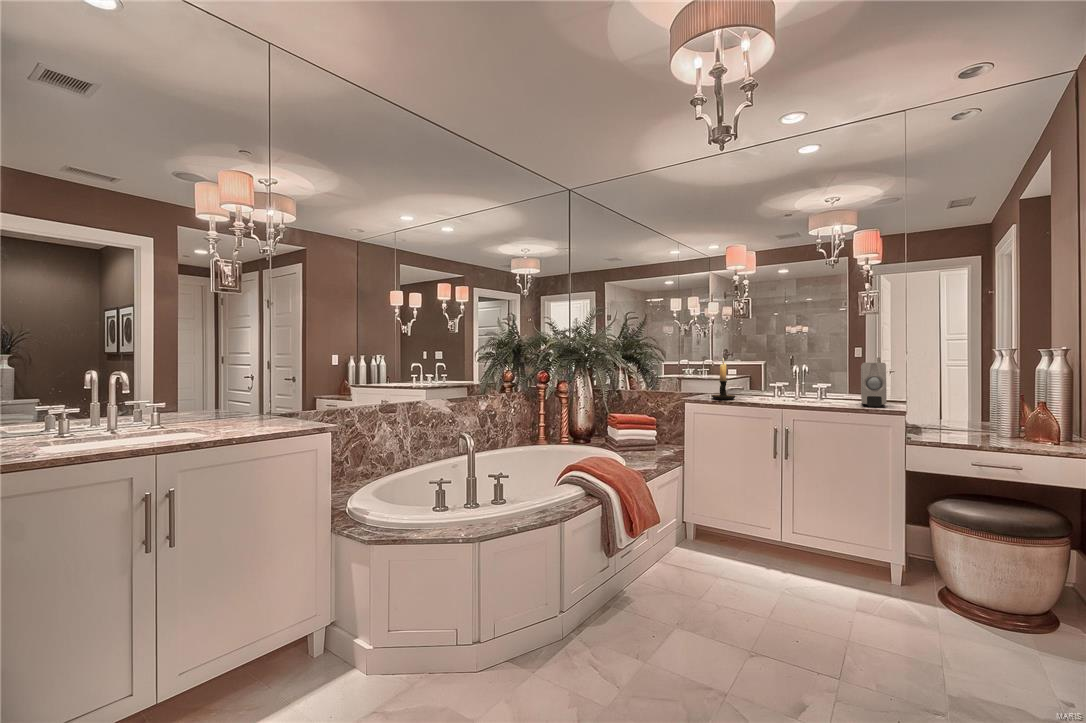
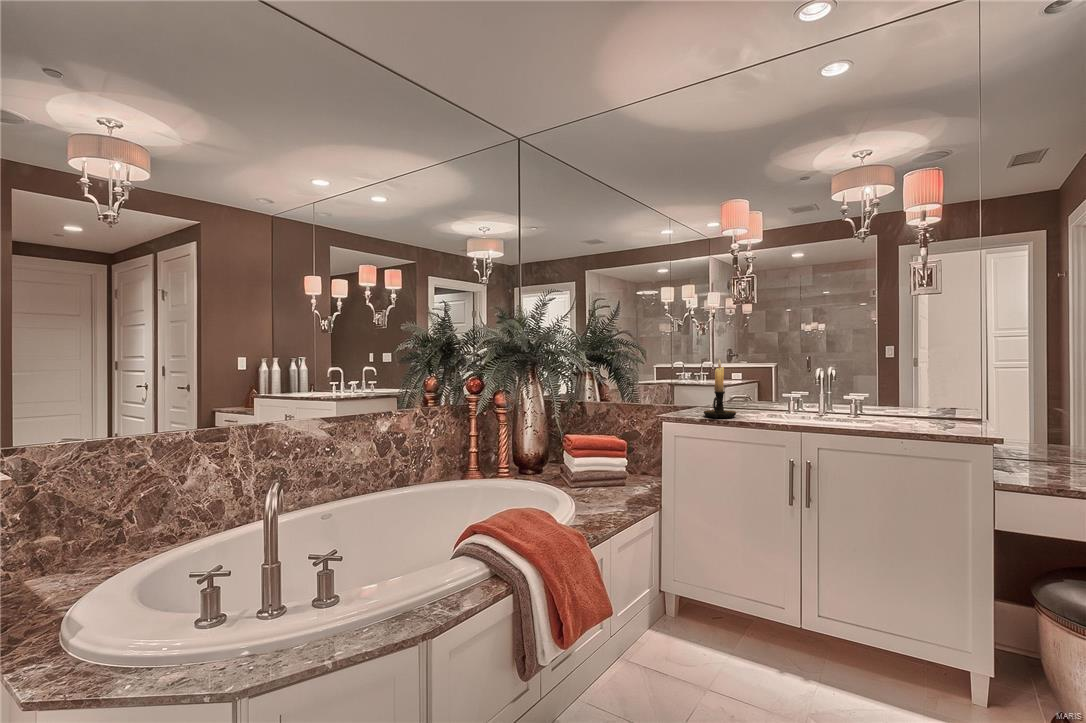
soap dispenser: present [861,363,887,407] -> none [919,367,960,433]

